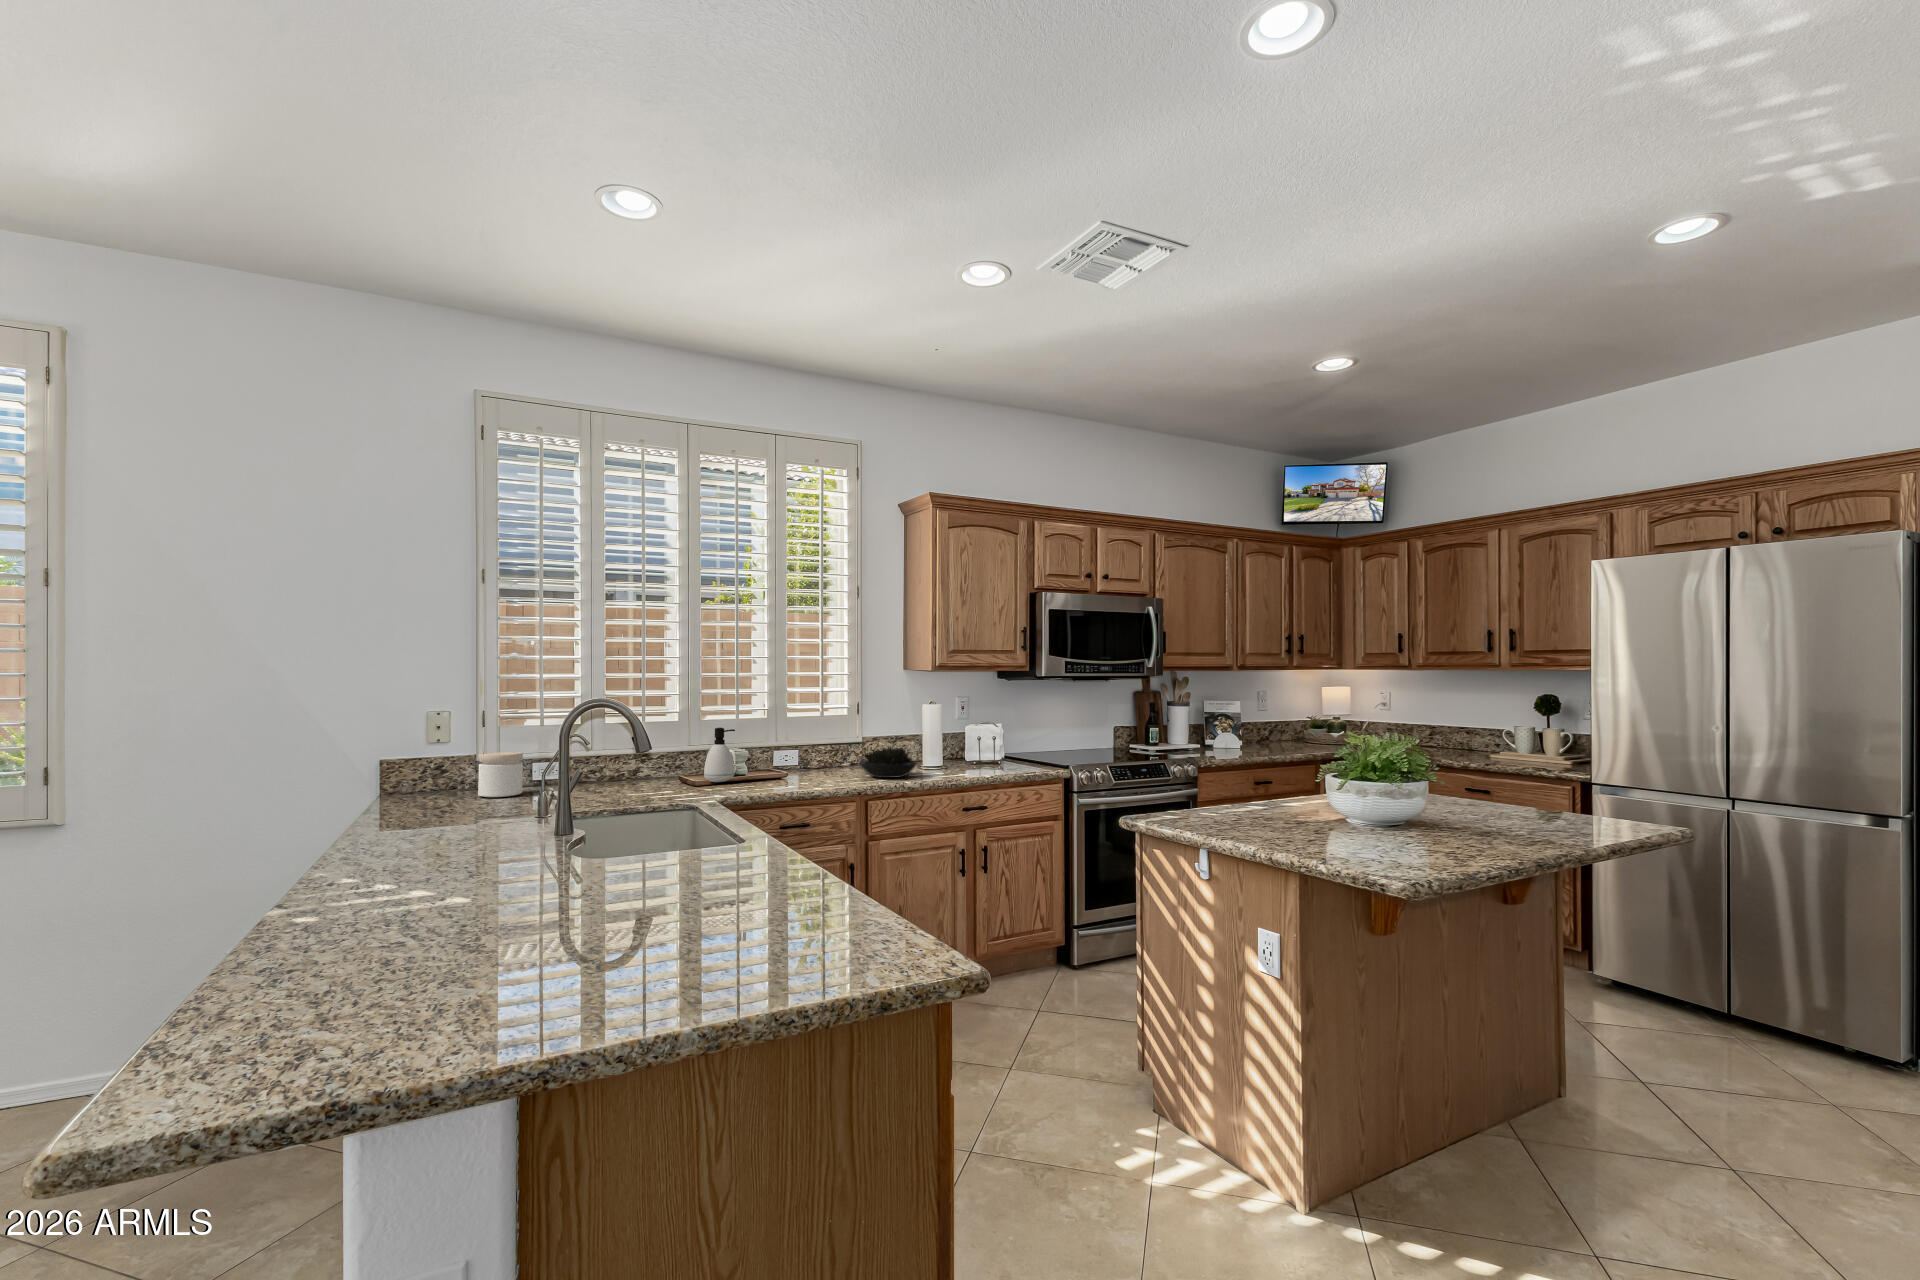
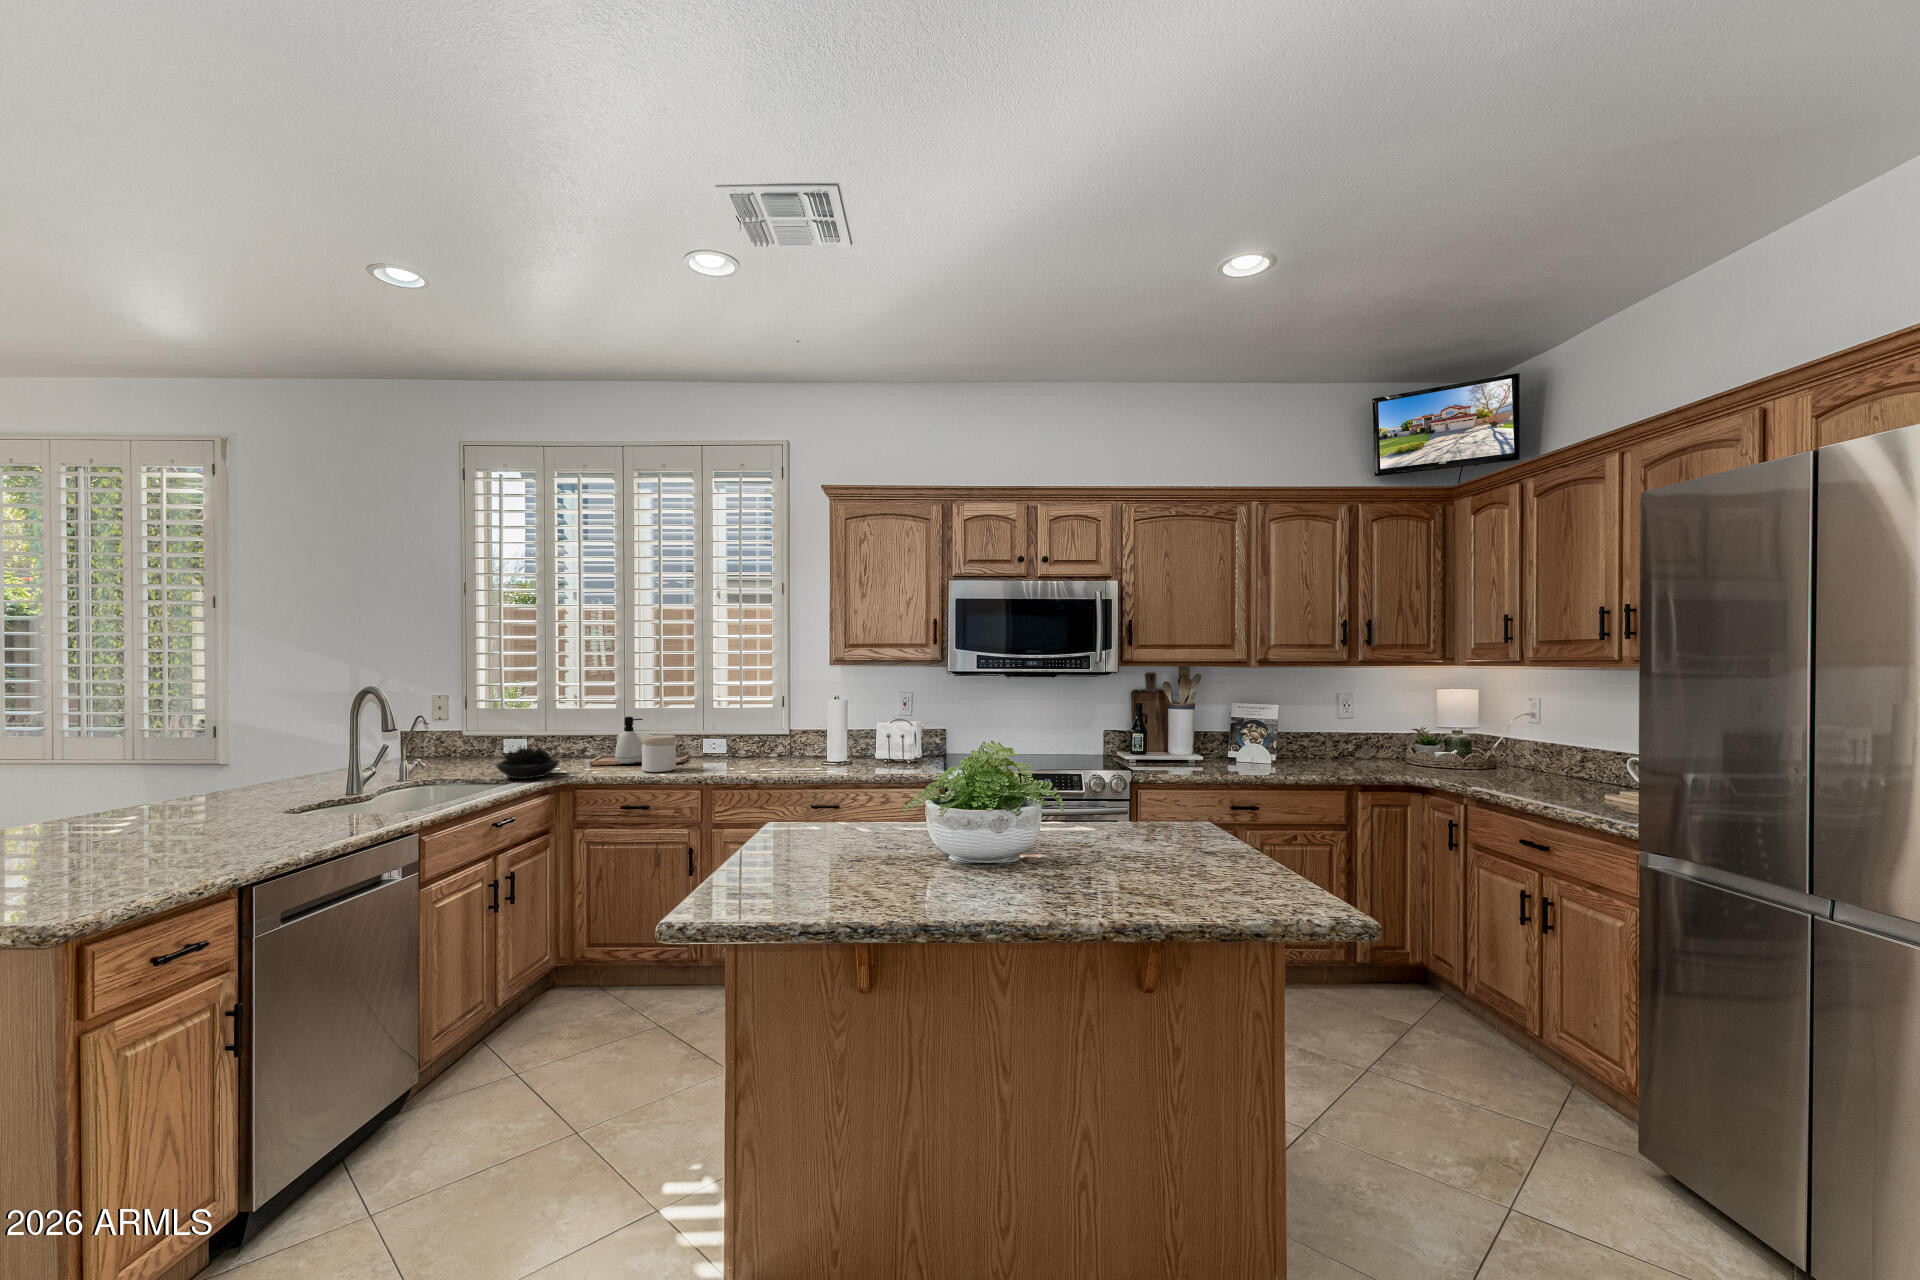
succulent plant: present [859,747,917,778] -> present [495,747,560,779]
jar: present [478,752,523,797] -> present [642,735,676,772]

